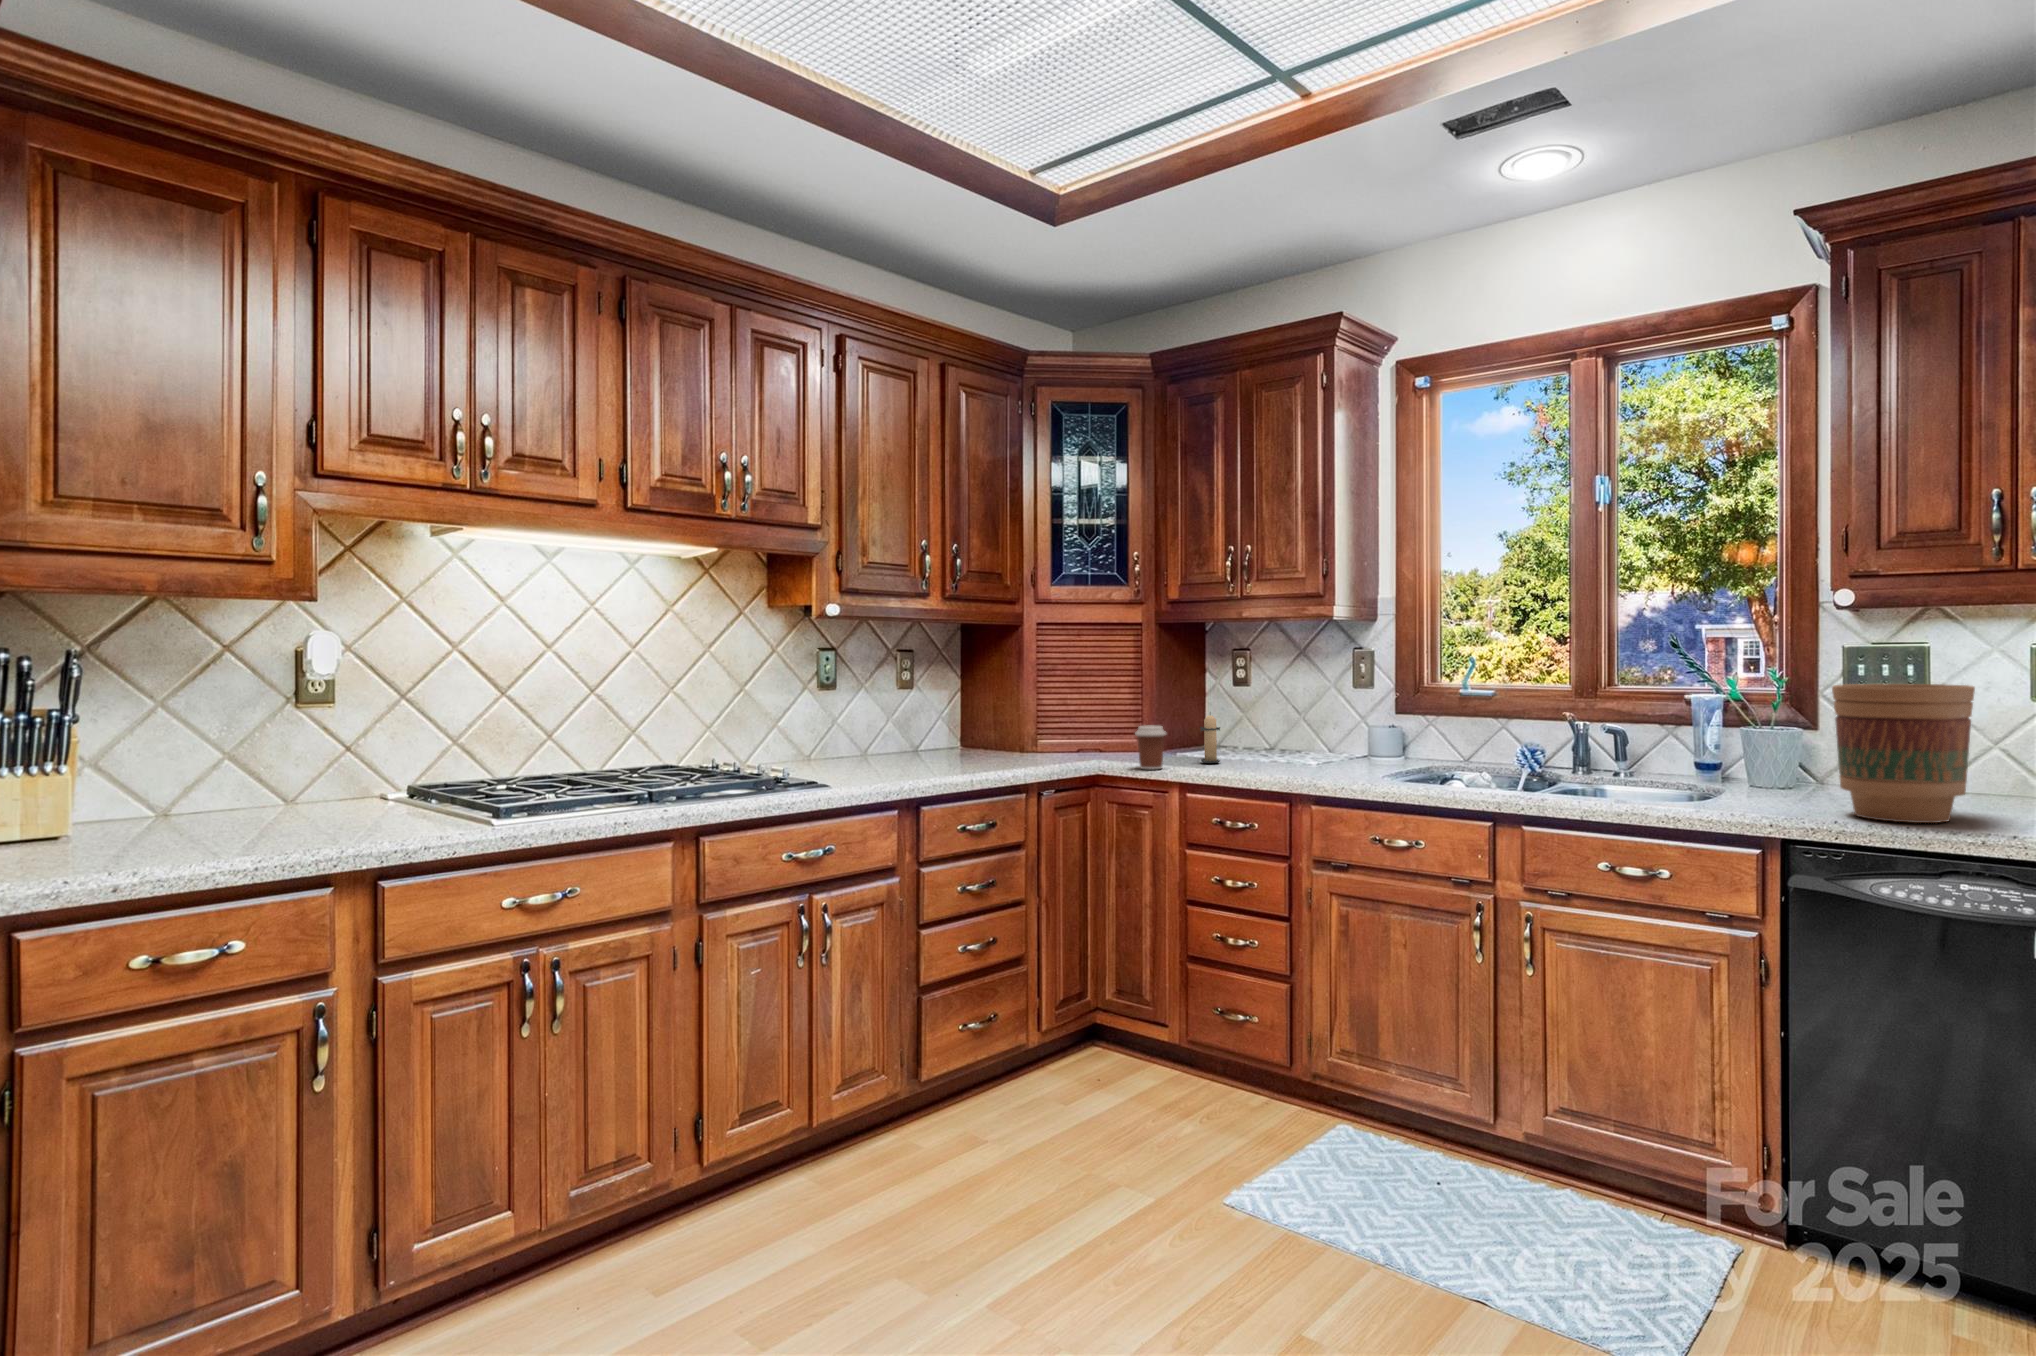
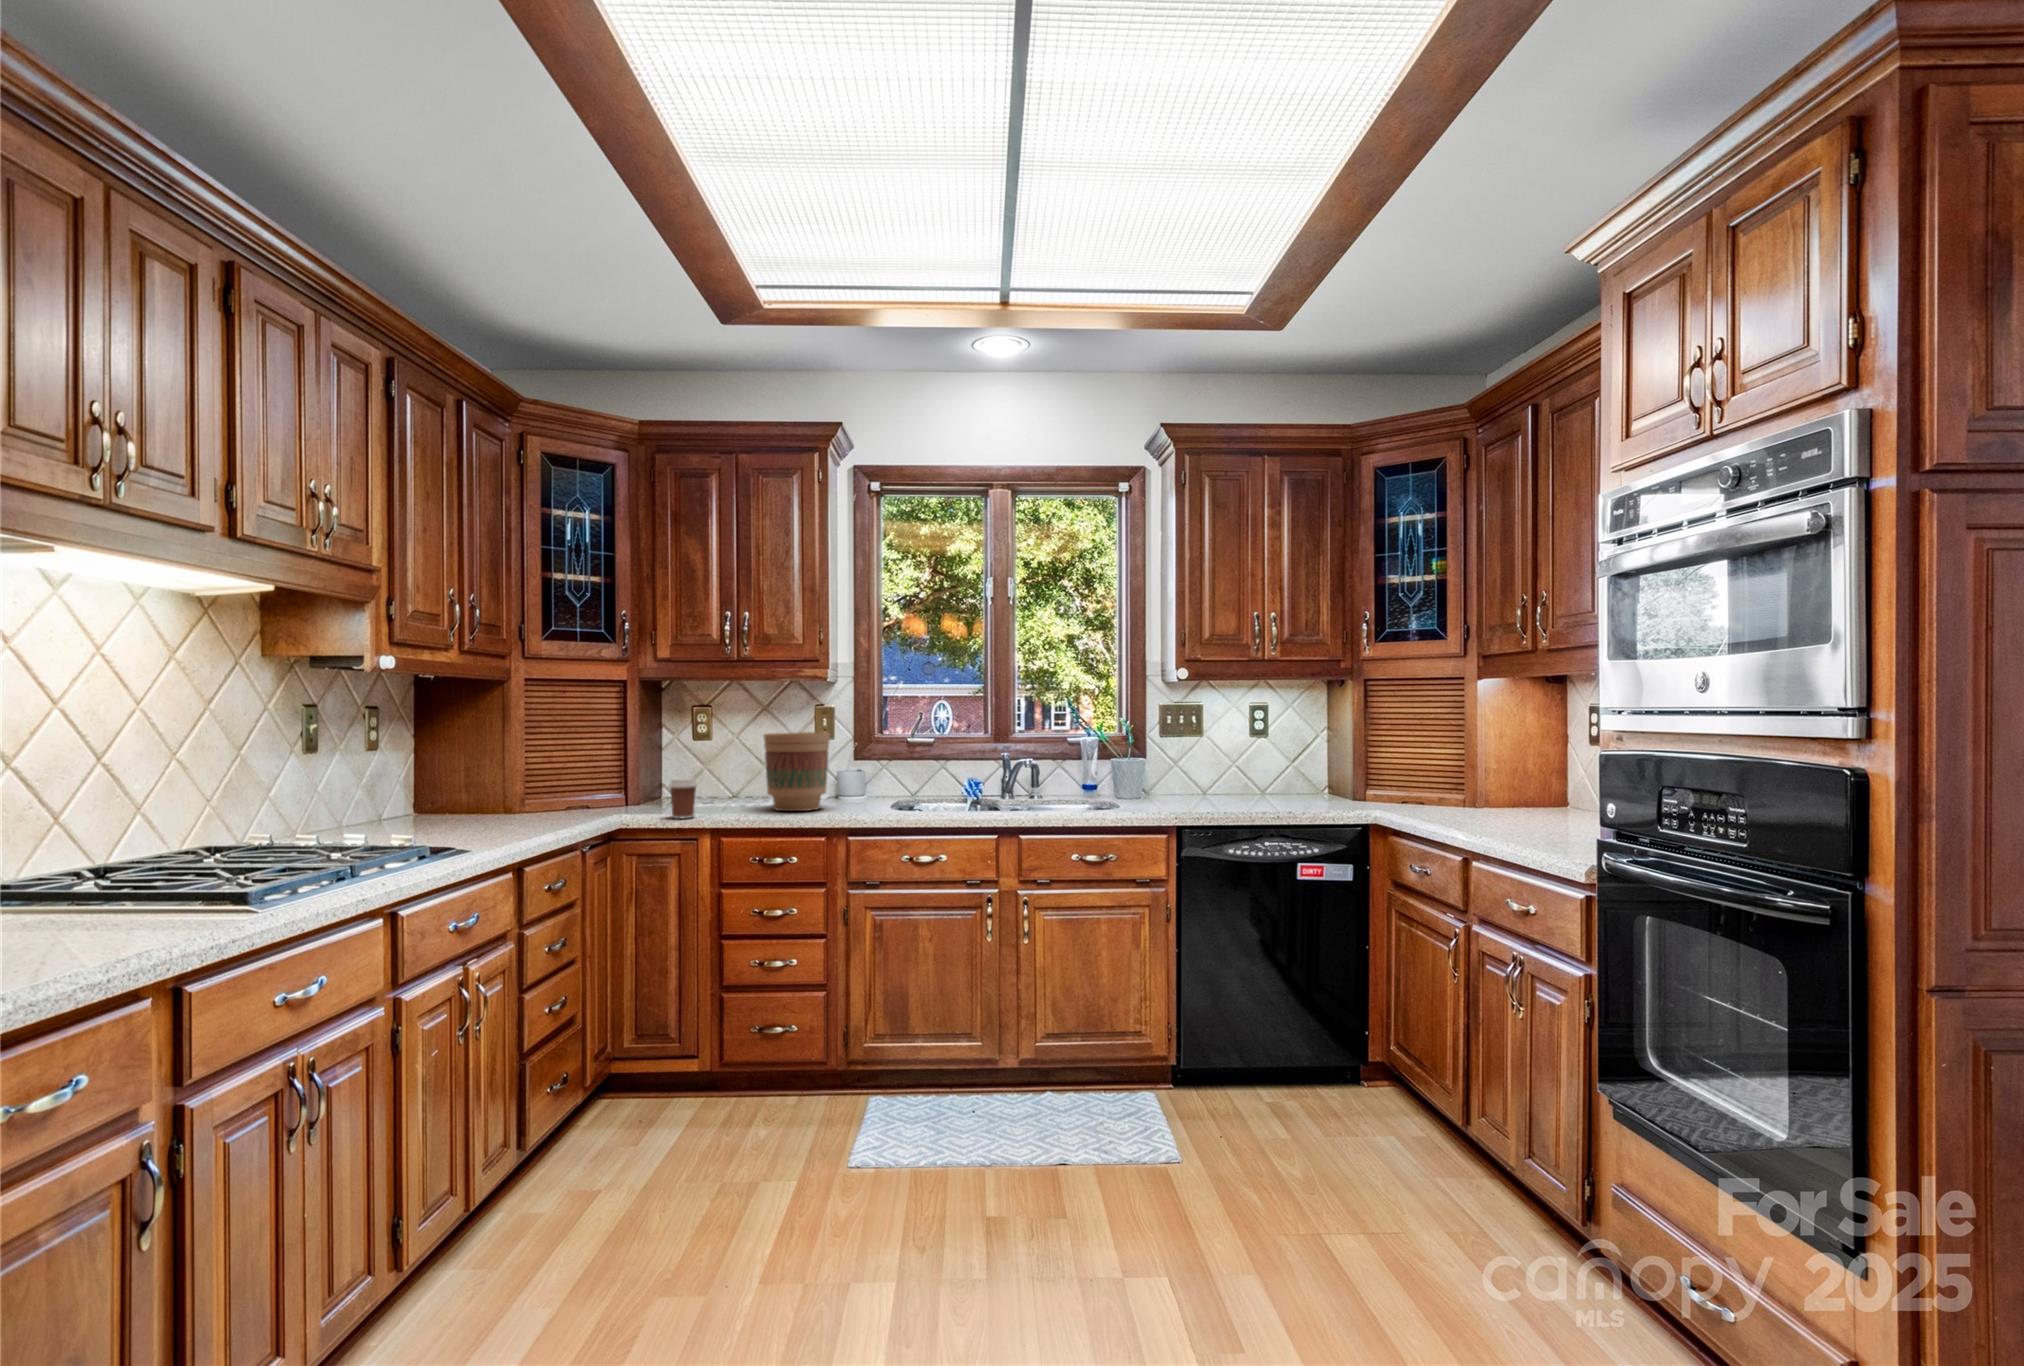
flower pot: present [1832,684,1975,823] -> present [764,732,830,811]
candle: present [1200,712,1220,763] -> none [709,764,733,810]

